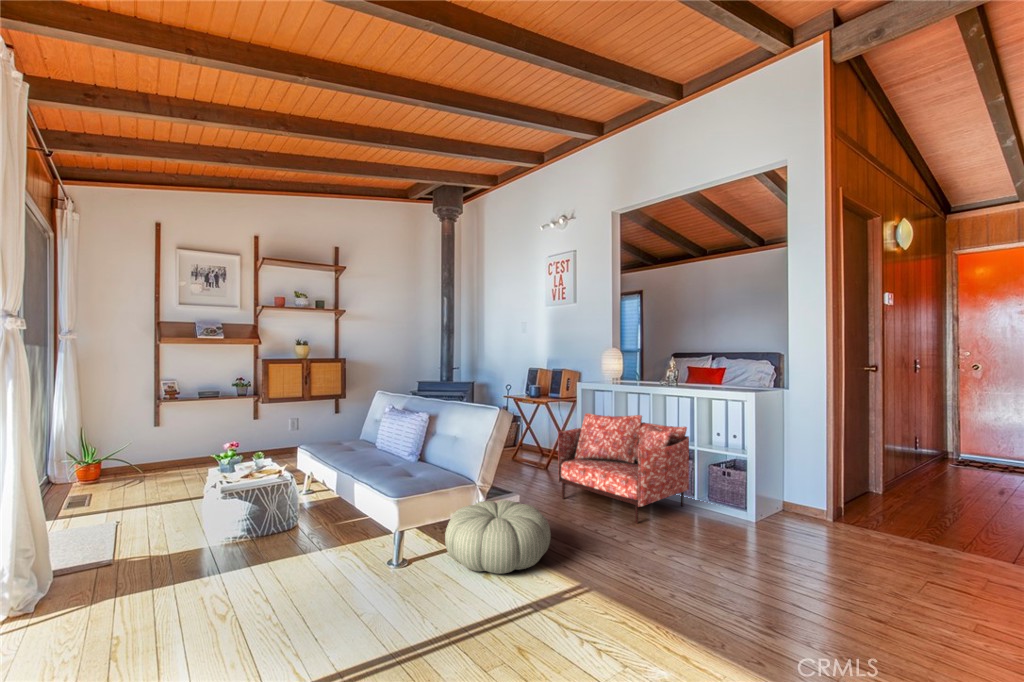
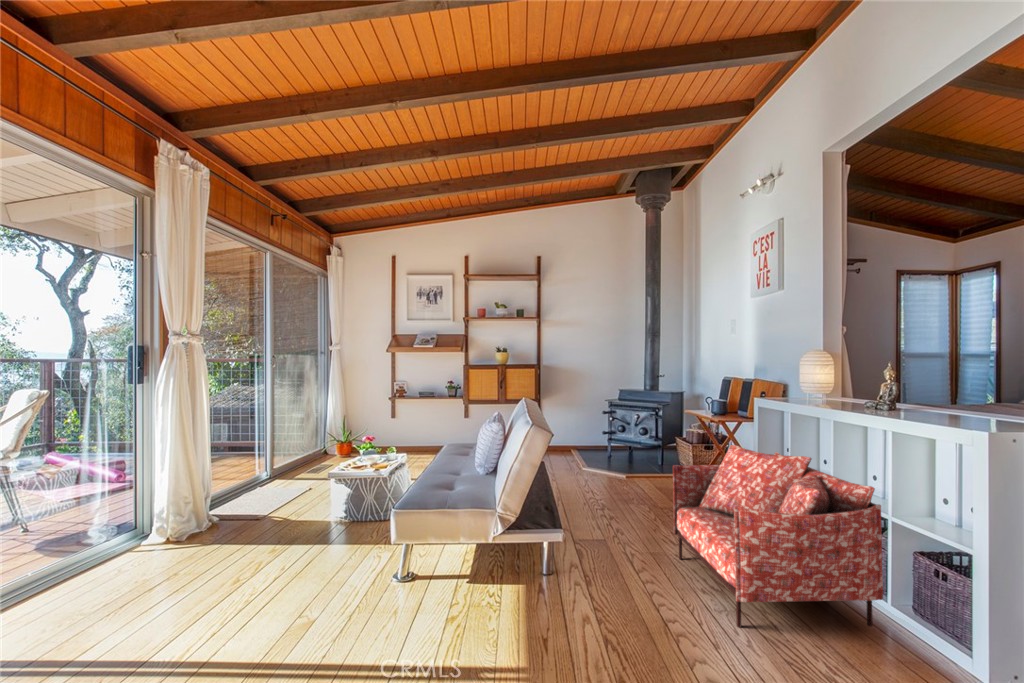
pouf: present [445,500,551,574] -> none [426,534,557,633]

